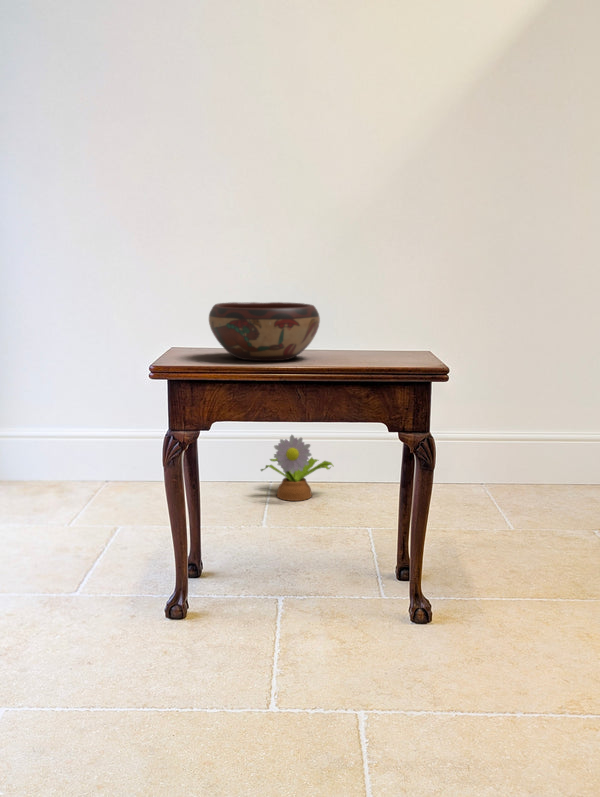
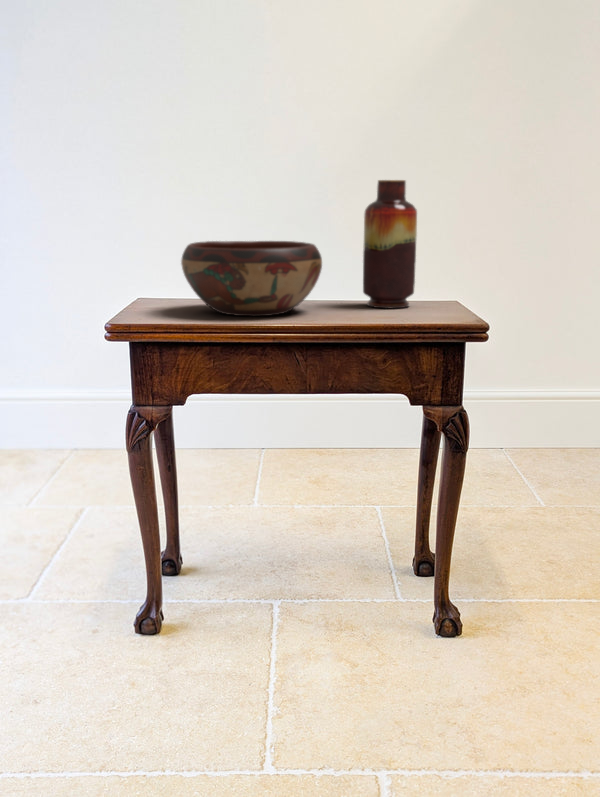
vase: none [353,255,396,357] -> present [363,180,417,308]
decorative plant: present [261,435,333,501] -> none [250,396,334,471]

